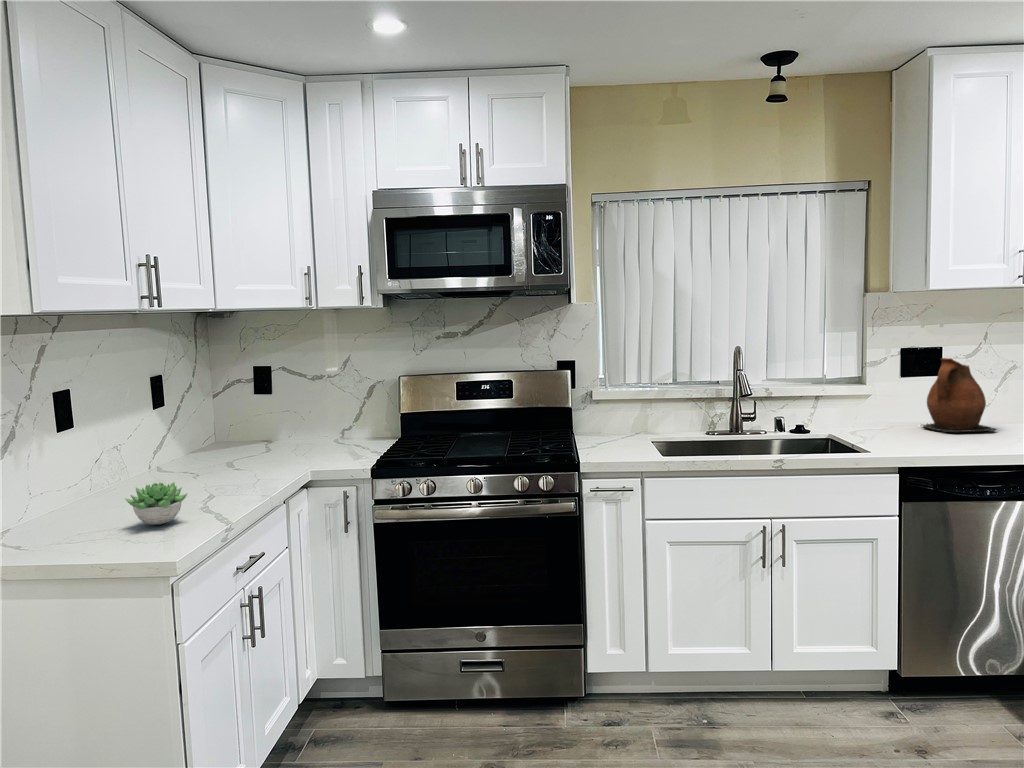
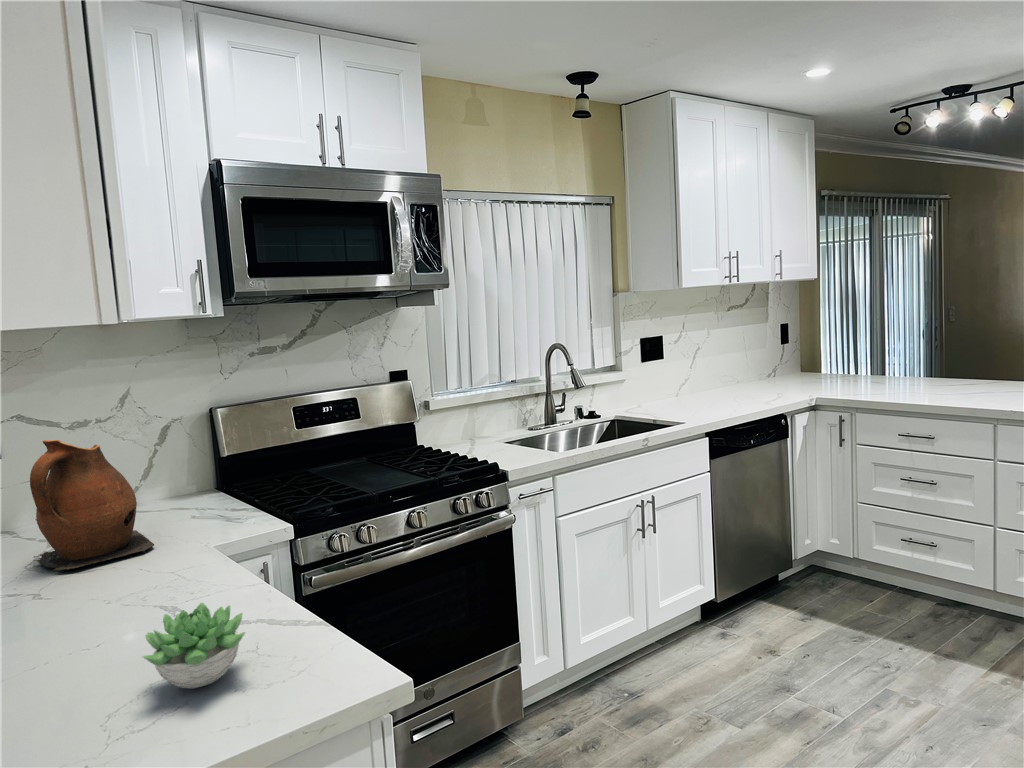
ceramic pitcher: present [923,358,996,432] -> present [30,440,154,571]

